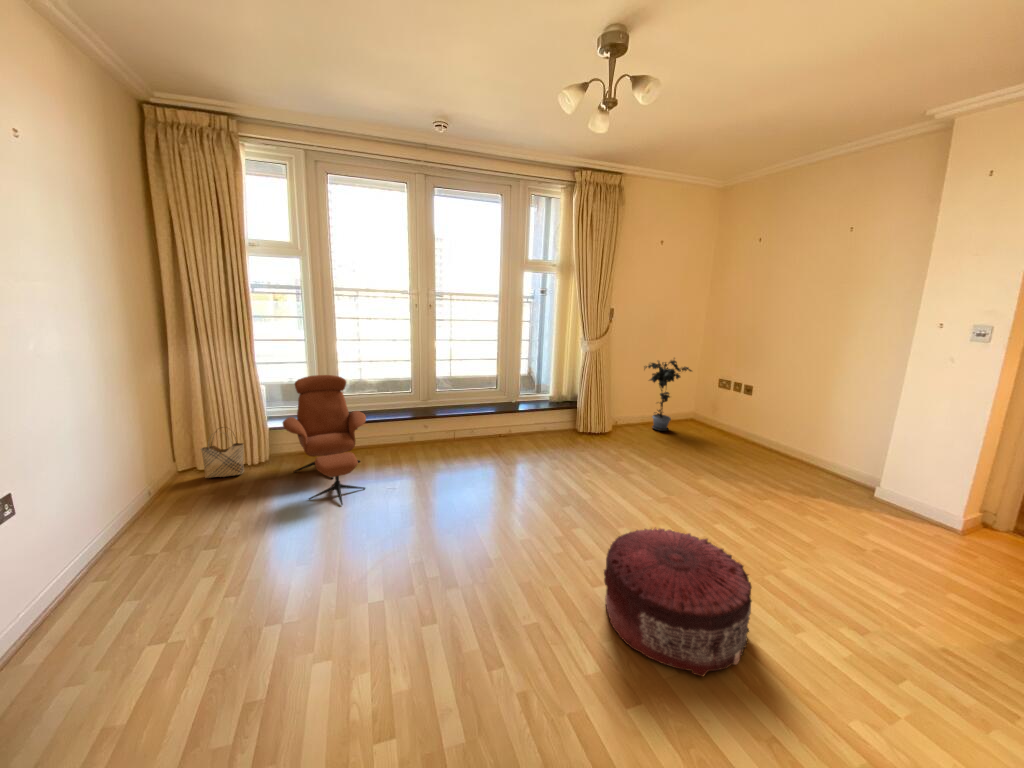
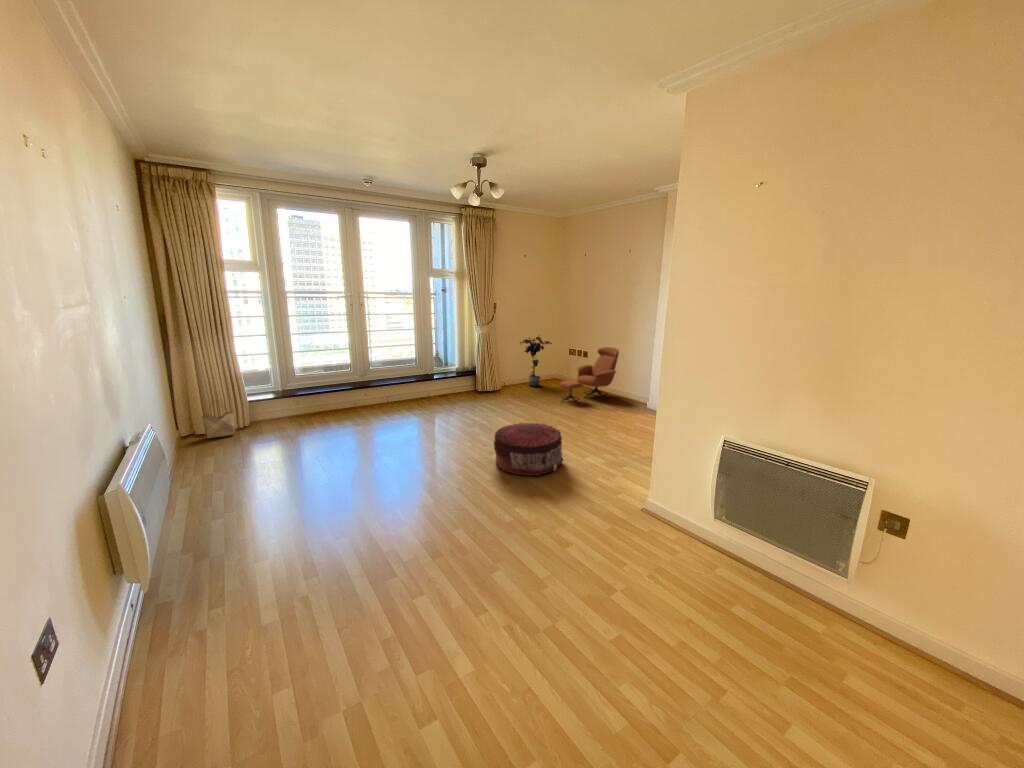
lounge chair: present [283,375,366,505] -> present [560,347,619,402]

